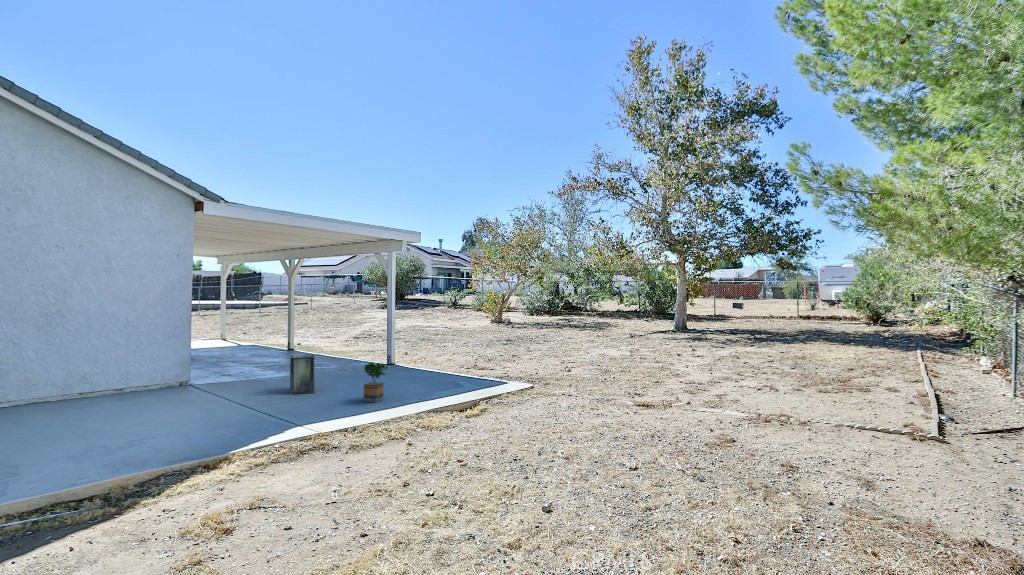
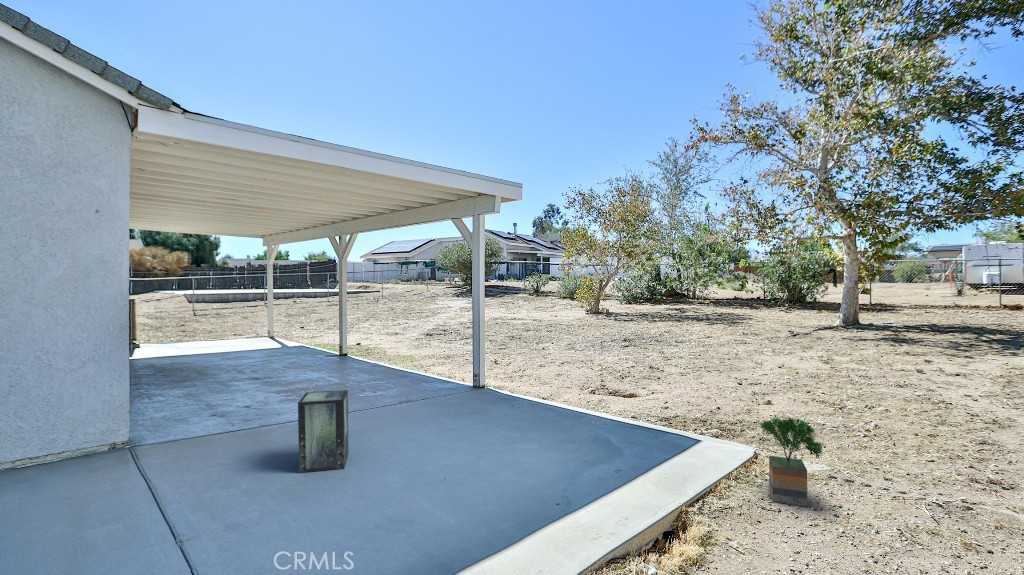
potted tree: present [364,363,387,402] -> present [760,417,822,507]

